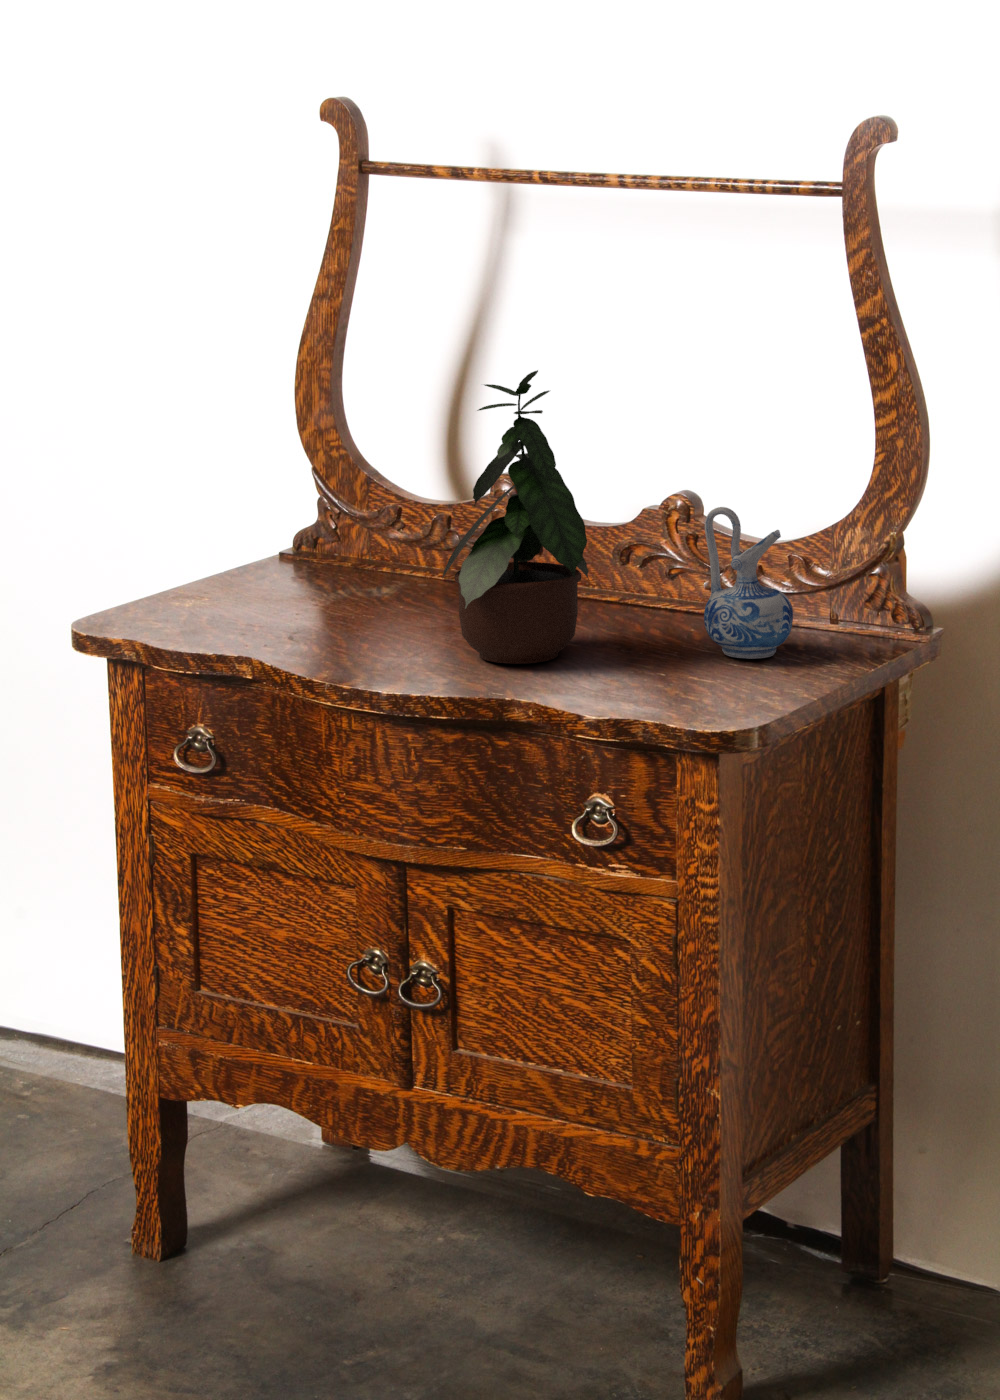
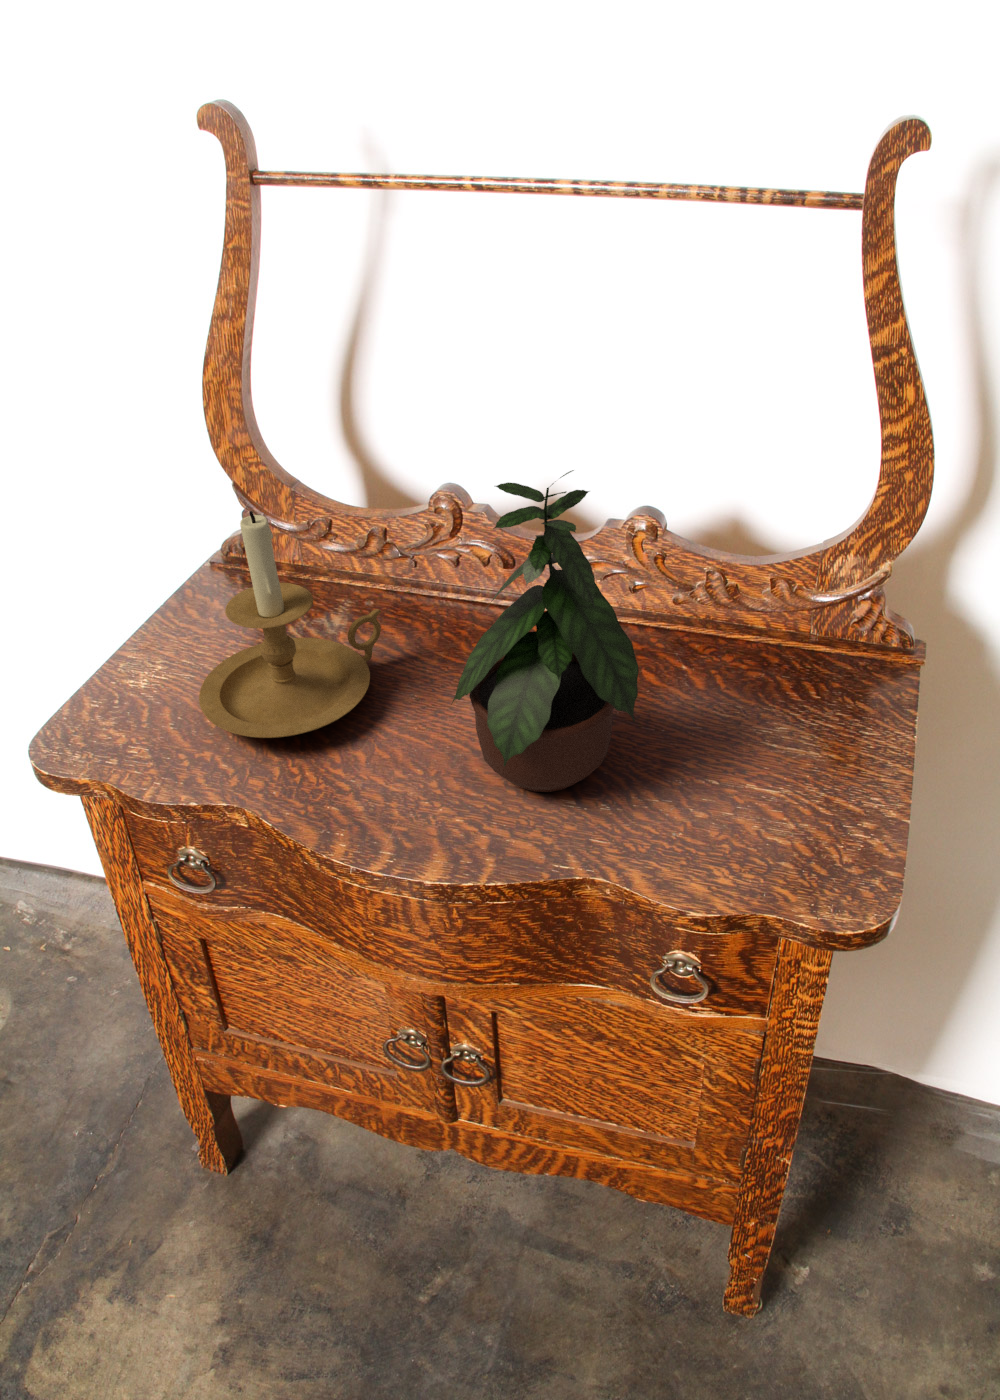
candle holder: none [239,428,413,625] -> present [199,511,381,738]
ceramic pitcher: present [704,507,793,659] -> none [739,589,842,741]

